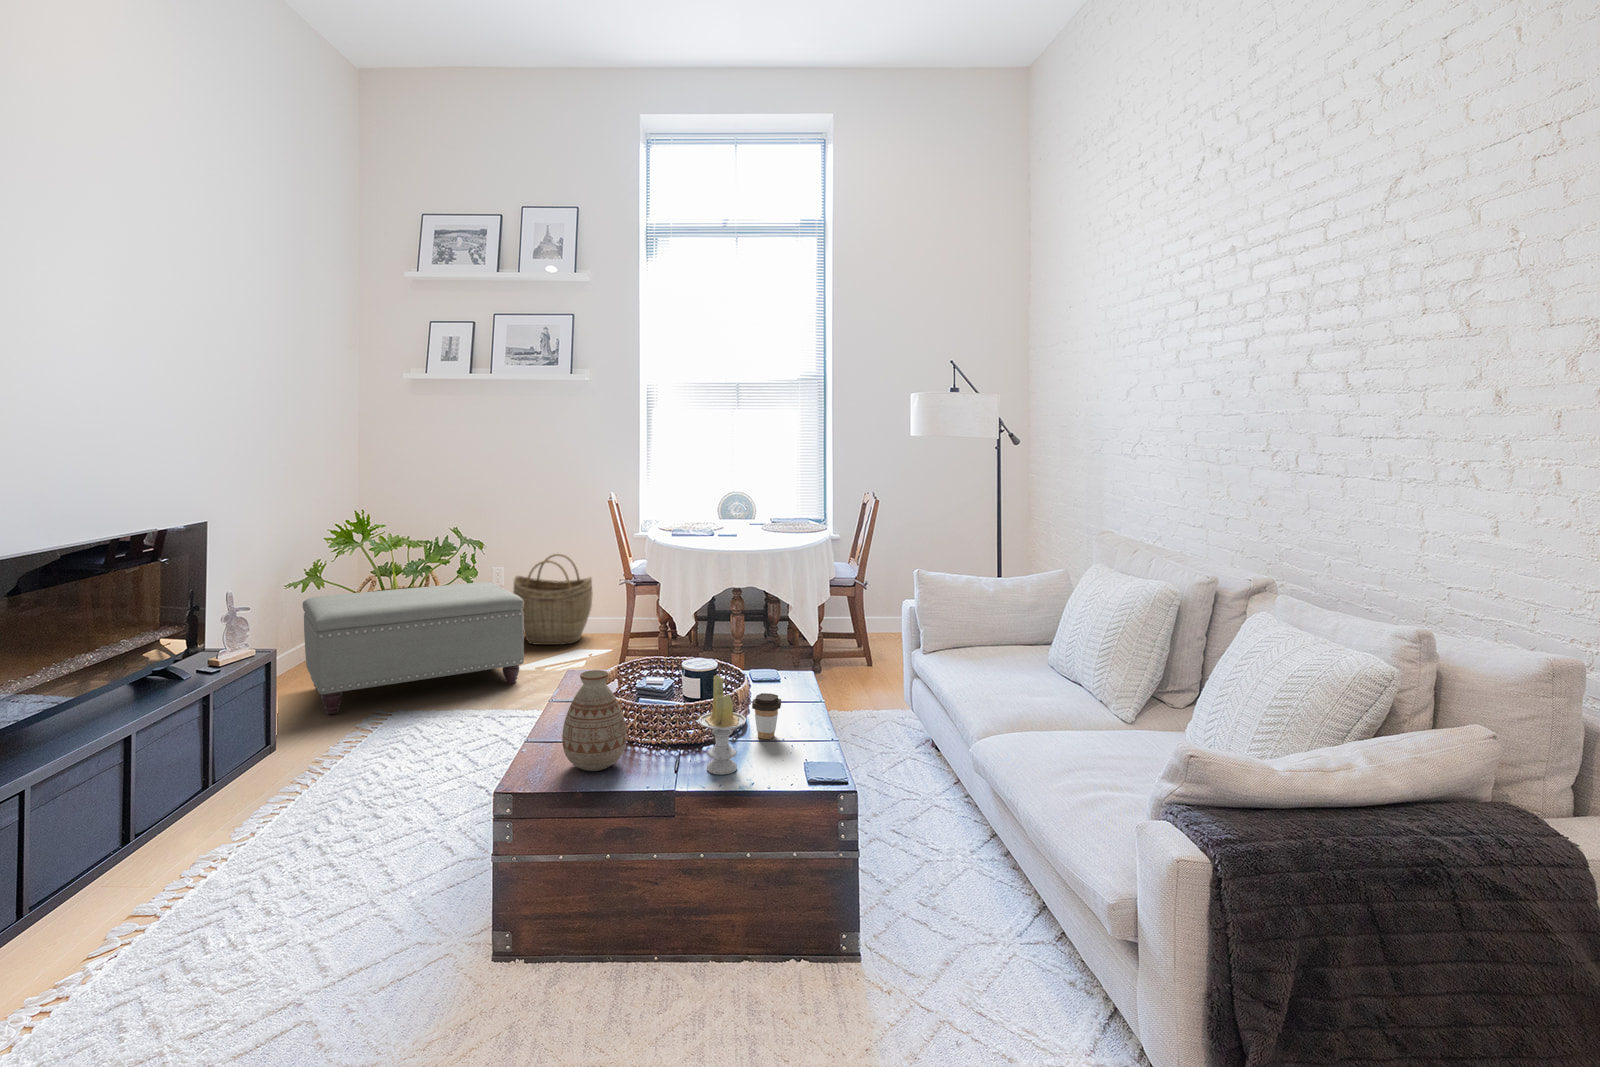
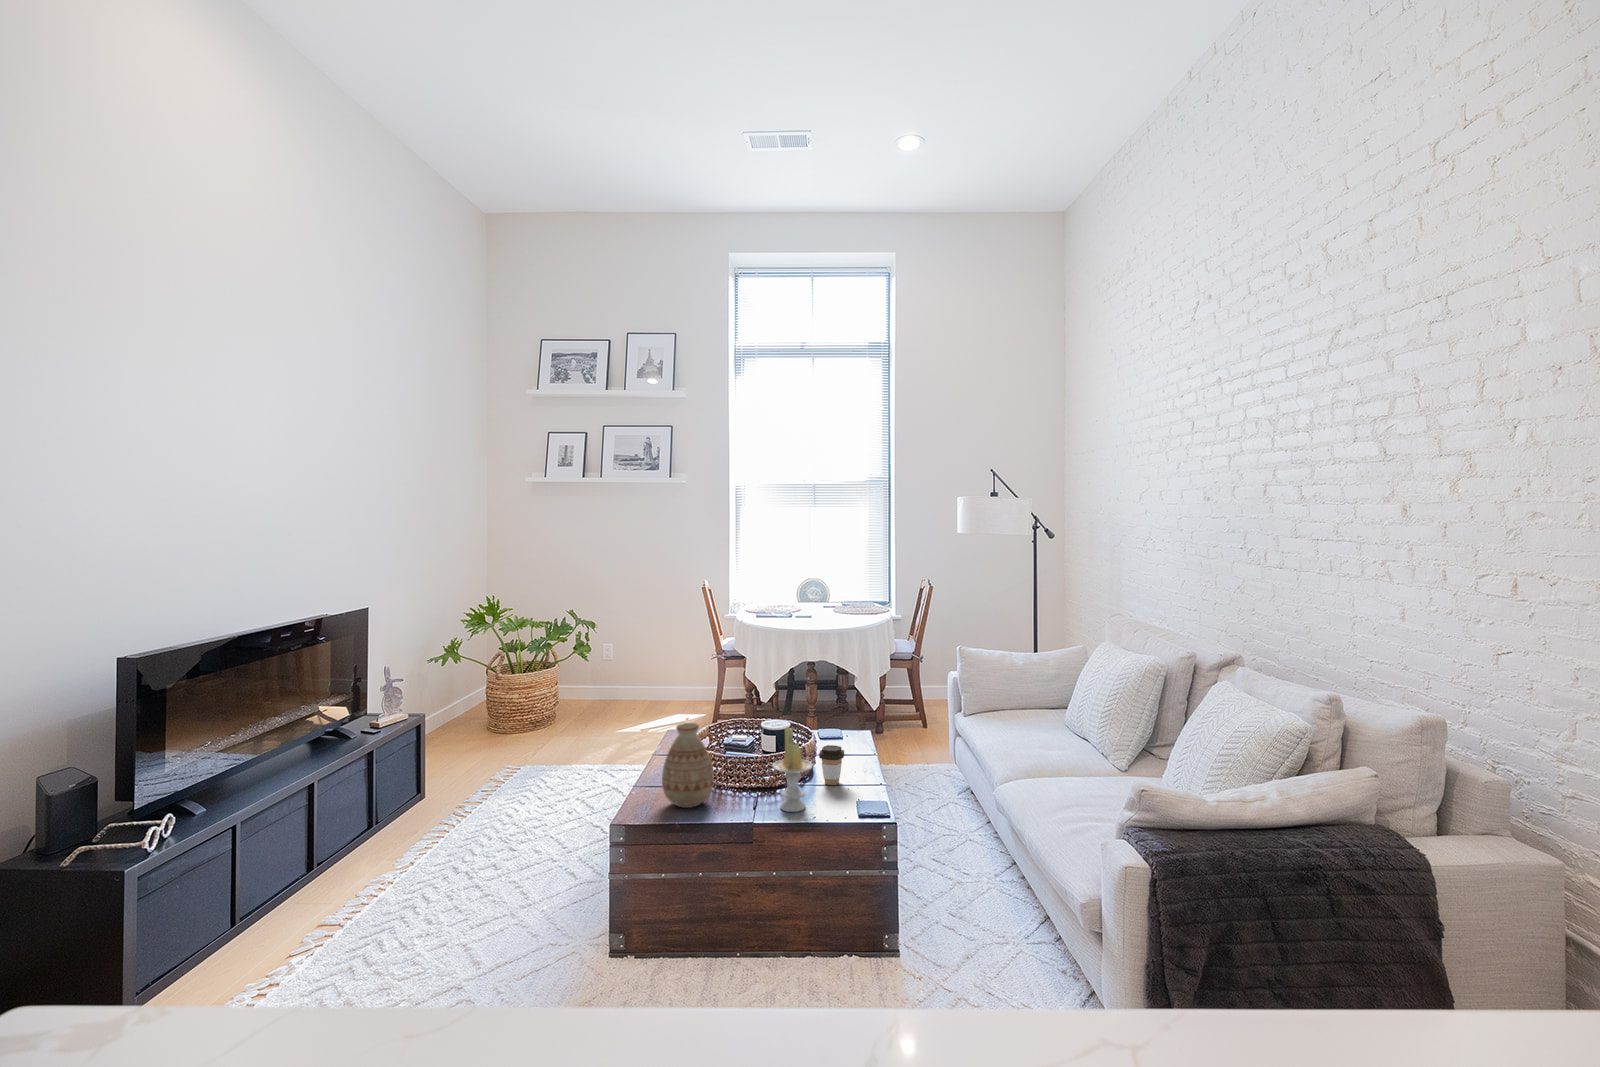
woven basket: present [513,554,593,645] -> none [618,630,685,712]
ottoman: present [303,582,524,714] -> none [447,656,627,769]

